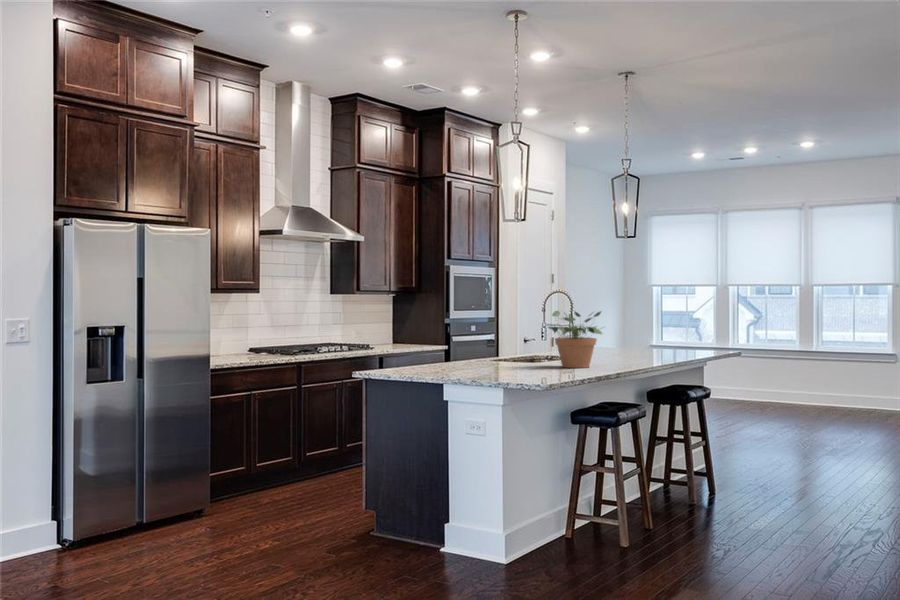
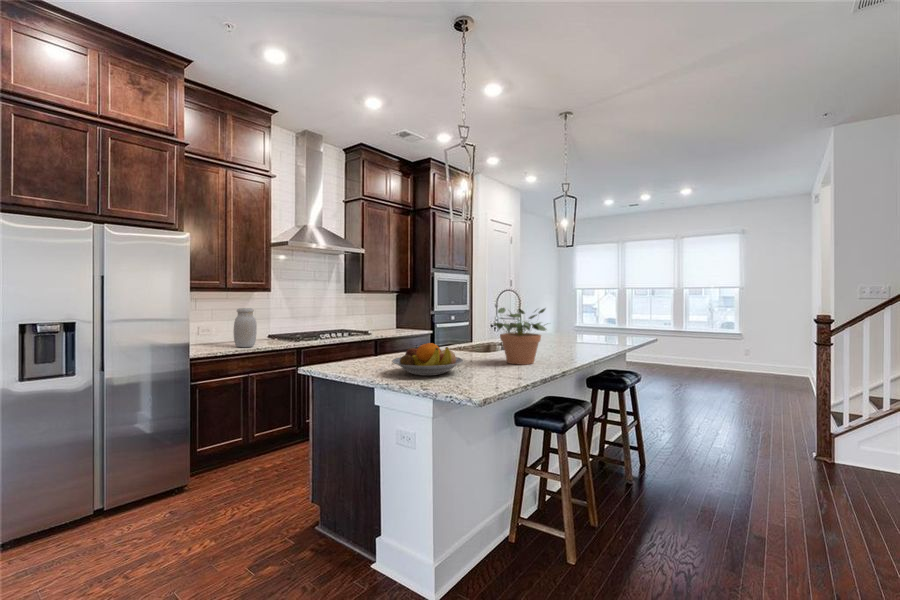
jar: none [231,313,256,360] -> present [234,308,257,347]
fruit bowl: none [455,343,524,374] -> present [392,343,463,376]

